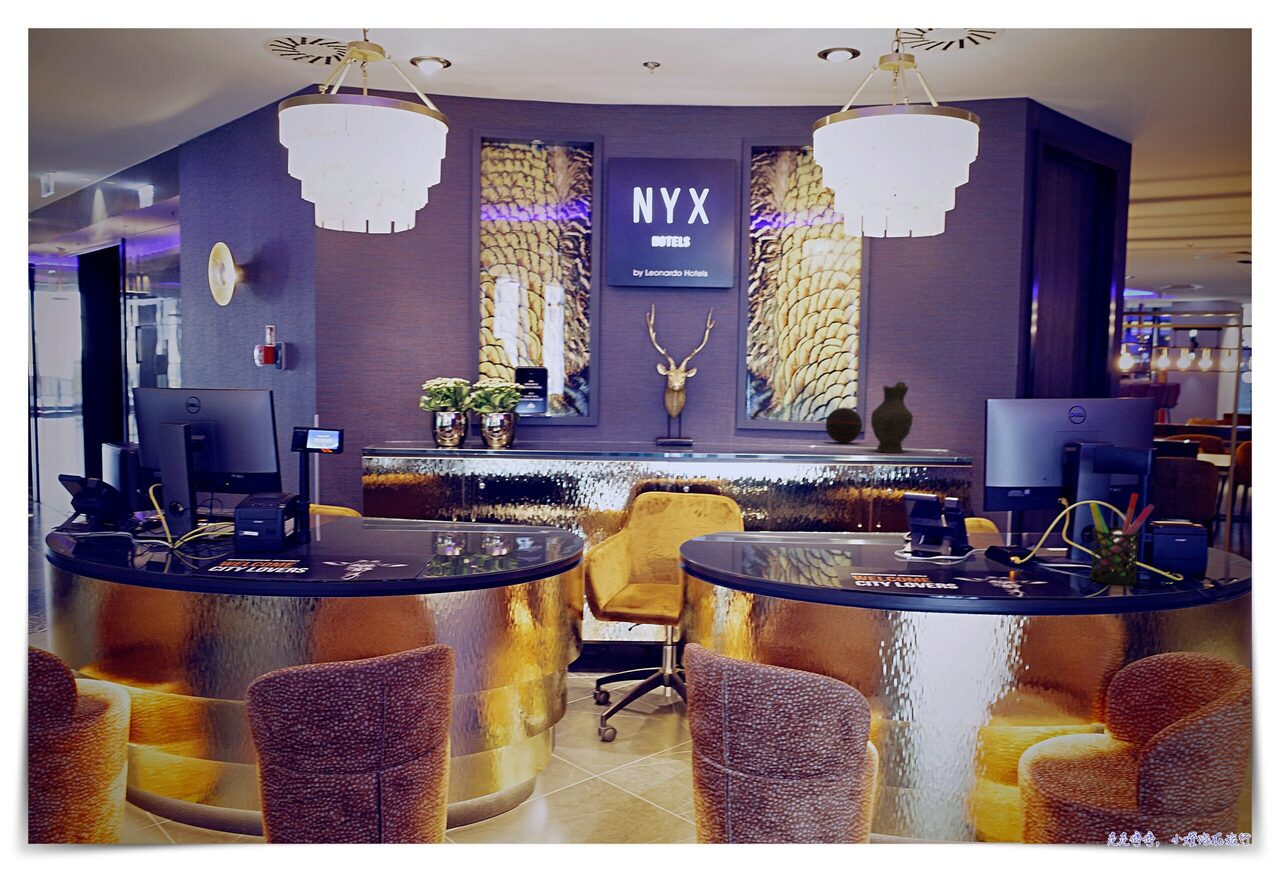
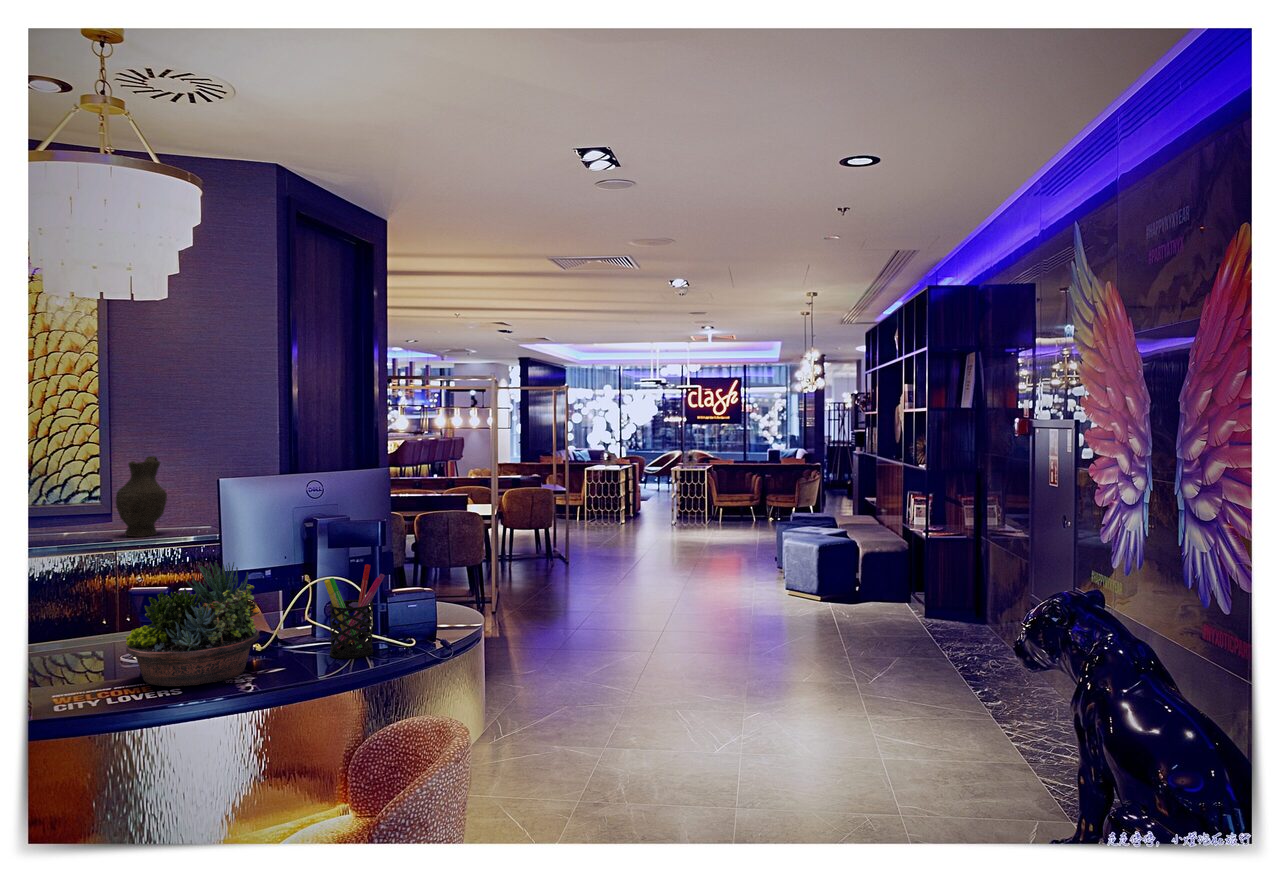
decorative orb: present [826,407,862,443] -> none [62,487,111,529]
succulent planter: none [906,474,1024,583] -> present [126,562,260,686]

